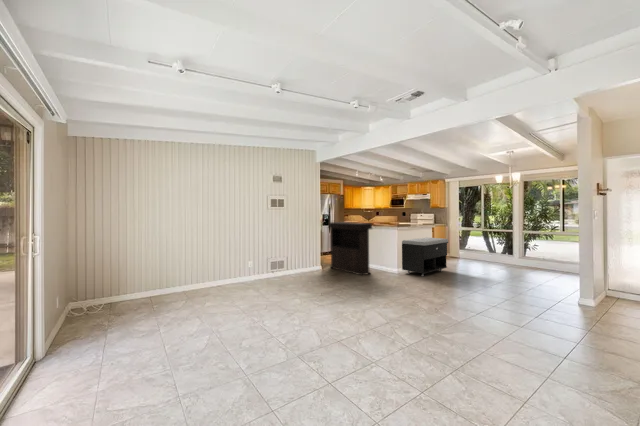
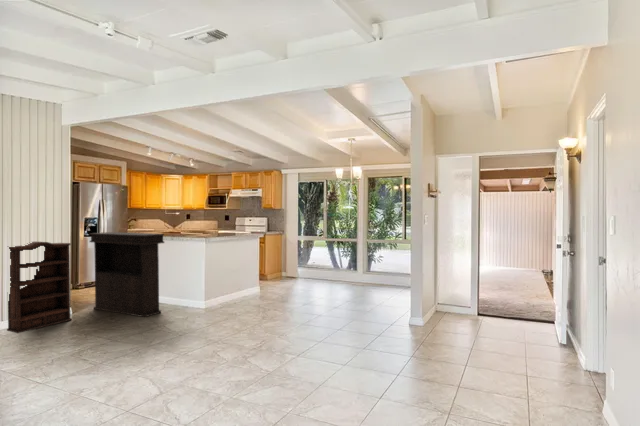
bookshelf: none [290,226,321,278] -> present [7,242,72,333]
storage bench: present [402,237,448,276] -> none [211,252,277,309]

